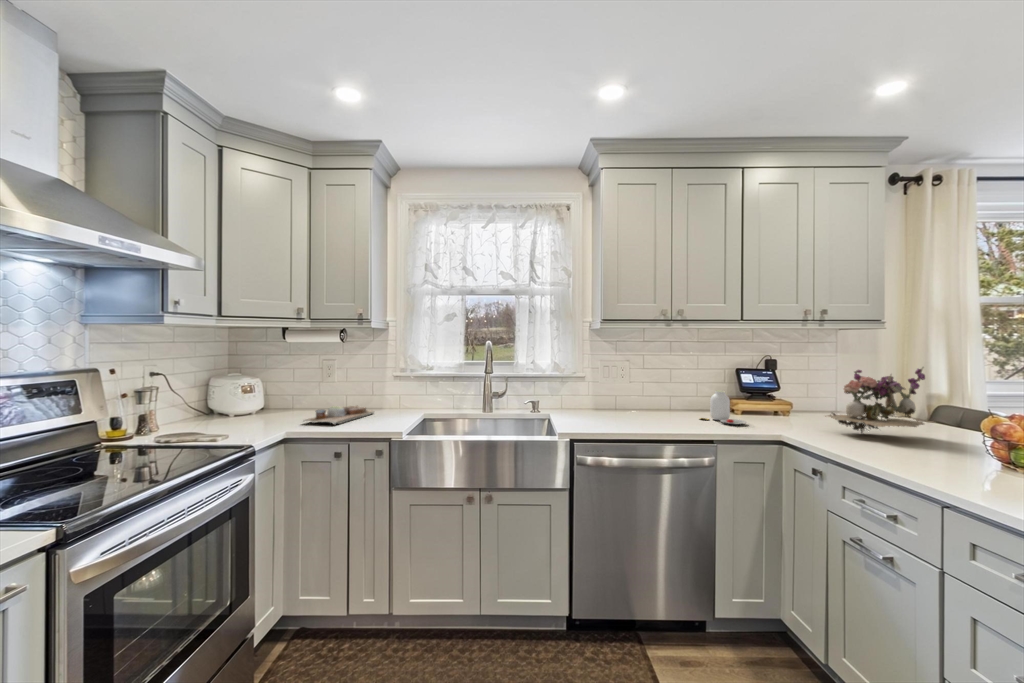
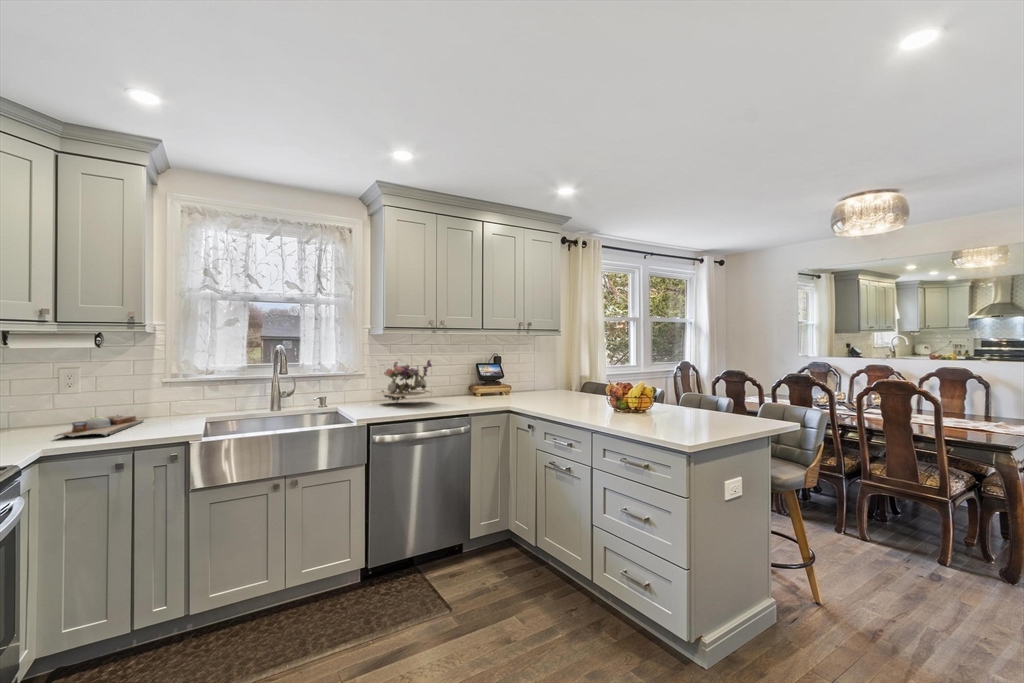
flower arrangement: present [828,367,935,433] -> present [379,360,432,402]
jar: present [701,391,747,425] -> none [455,380,487,402]

